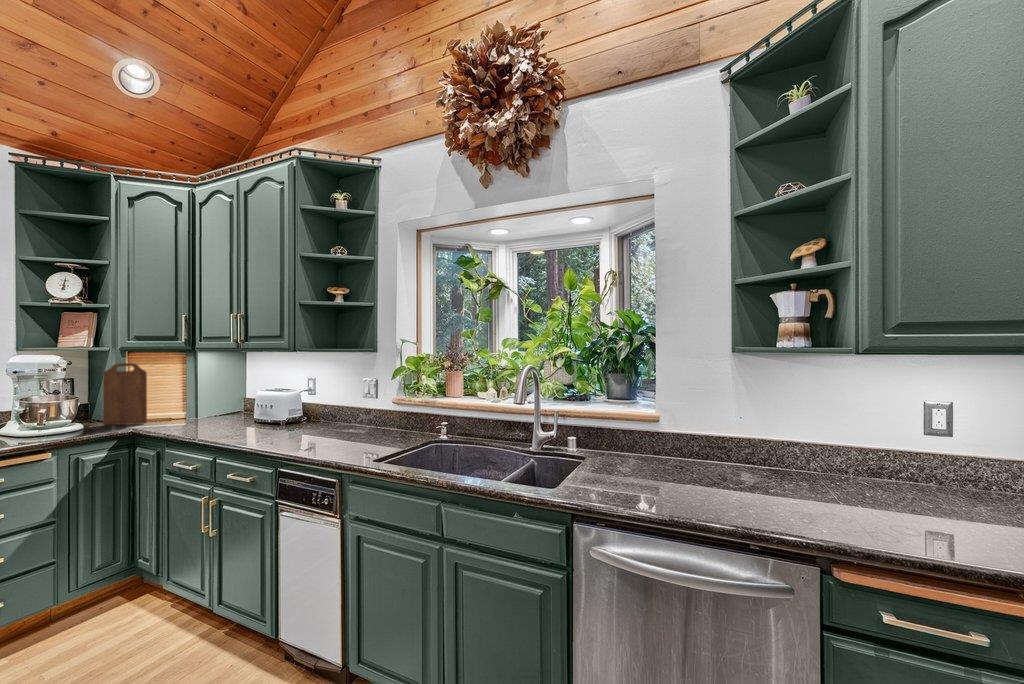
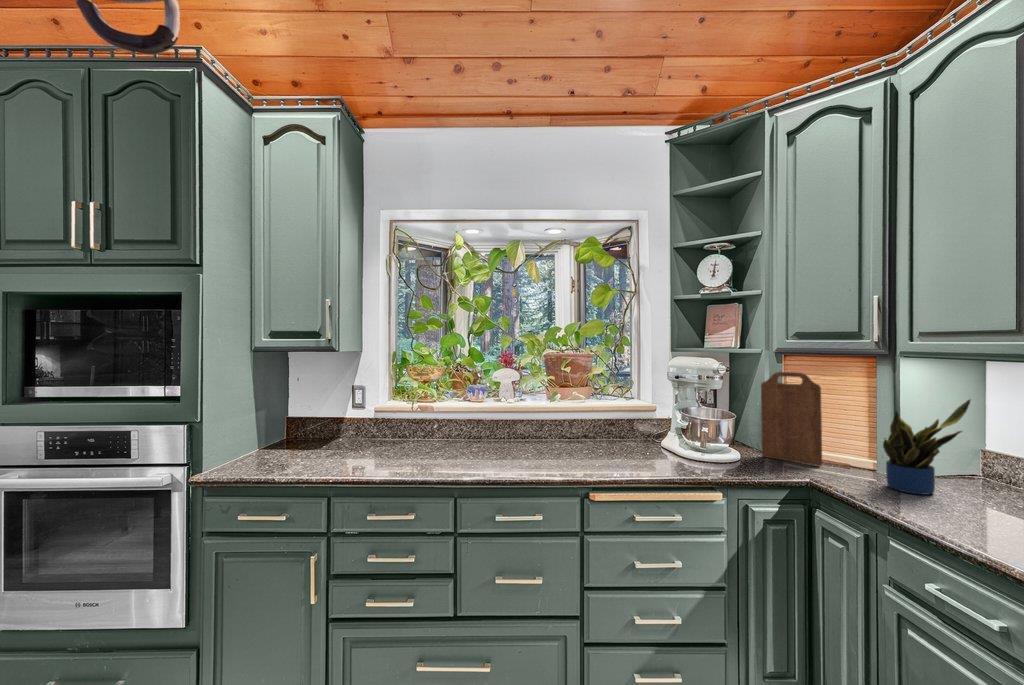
potted plant: none [175,372,216,426] -> present [883,400,970,495]

